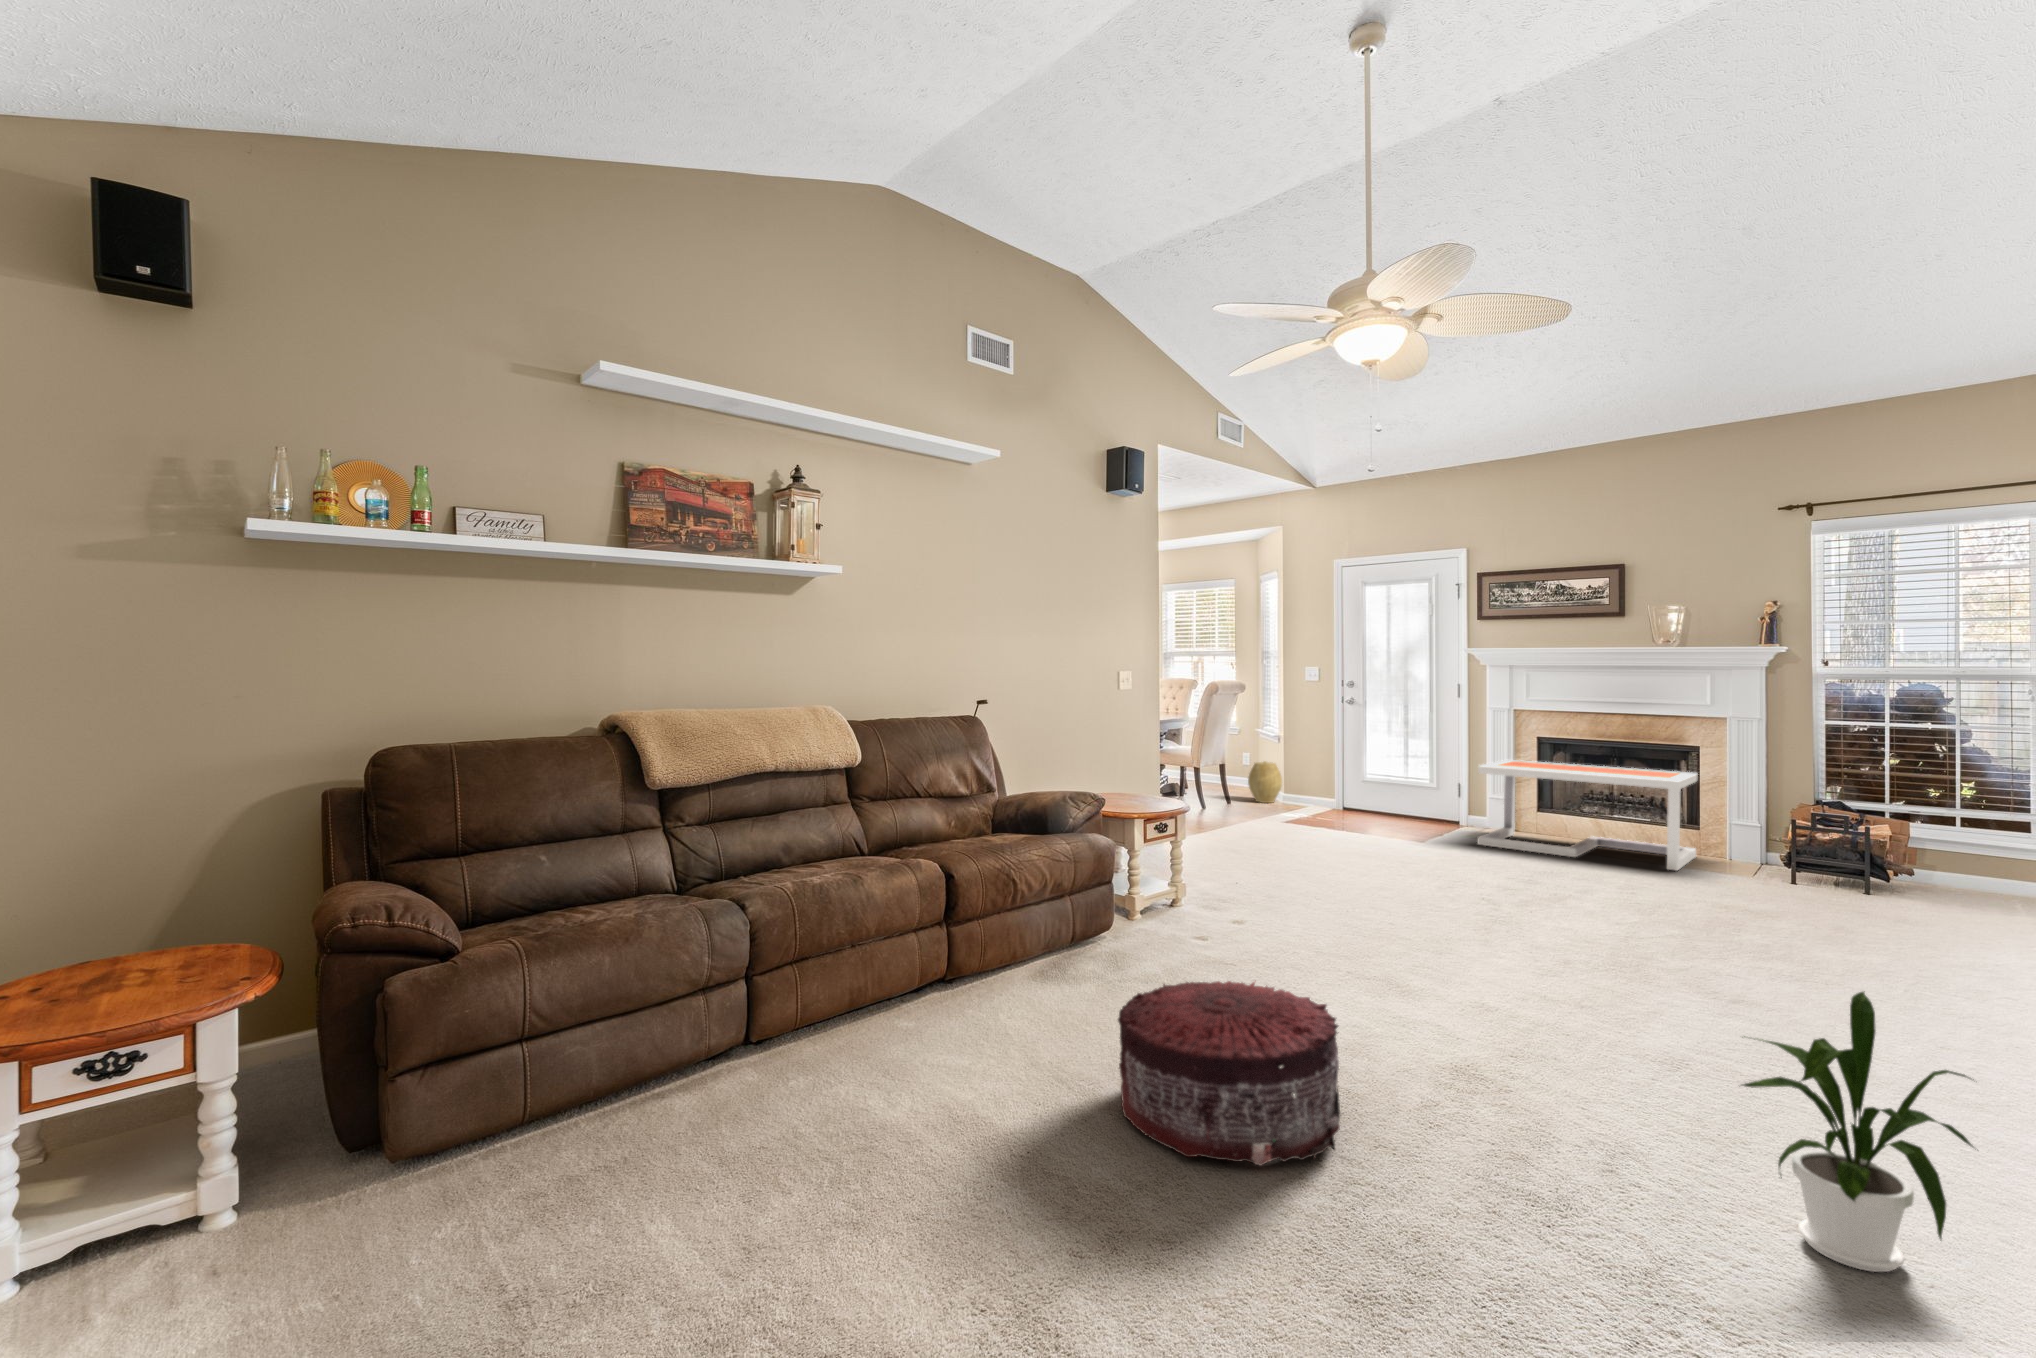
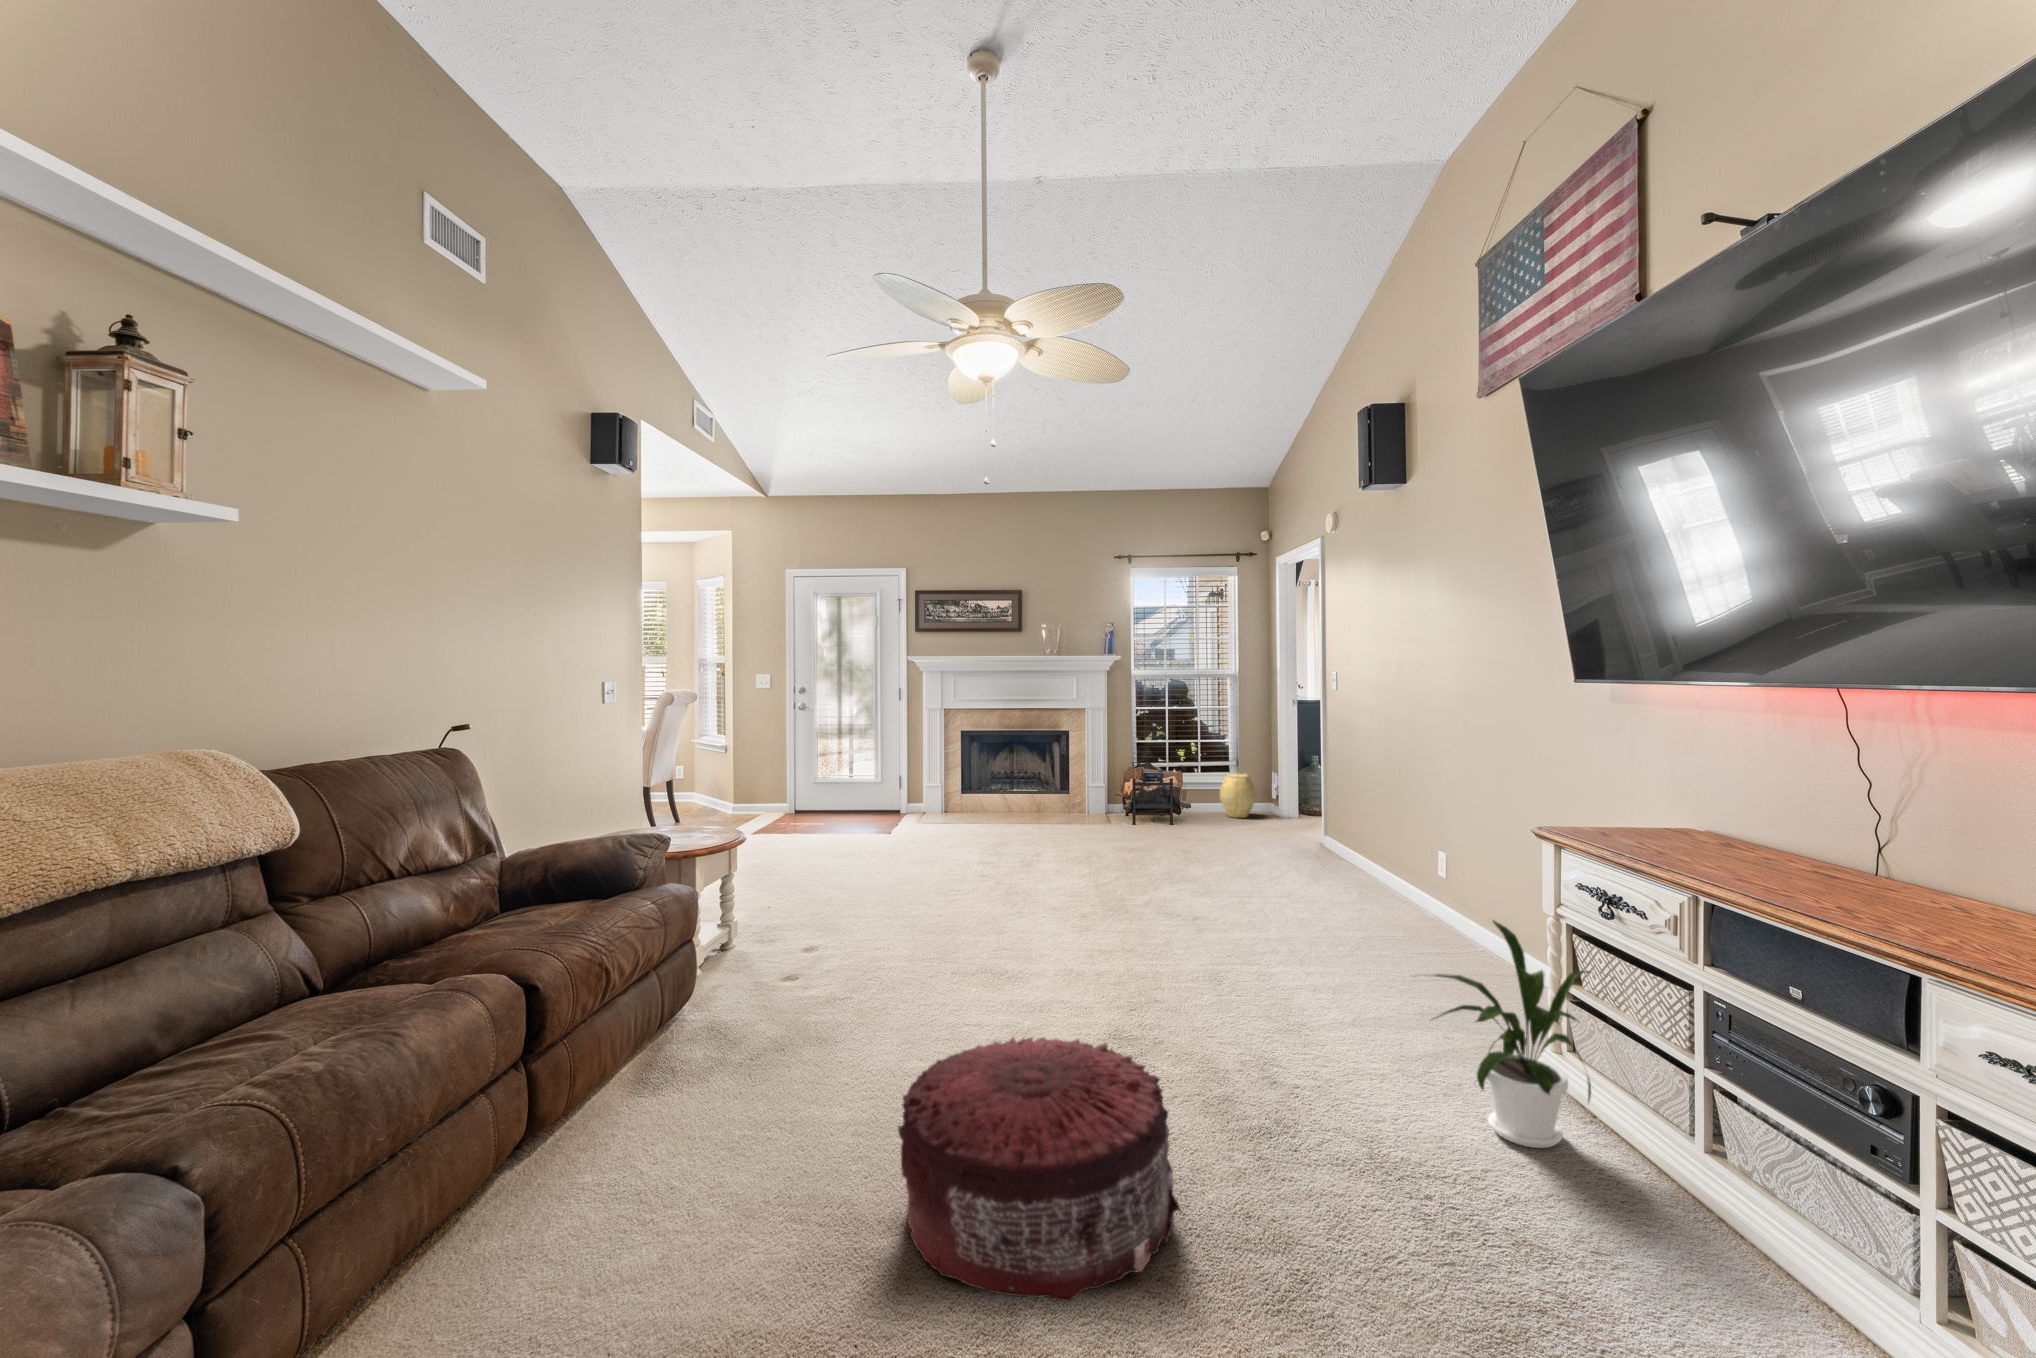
coffee table: present [1478,760,1697,871] -> none [937,754,1089,834]
woven basket: present [1248,761,1282,803] -> present [1220,773,1256,818]

